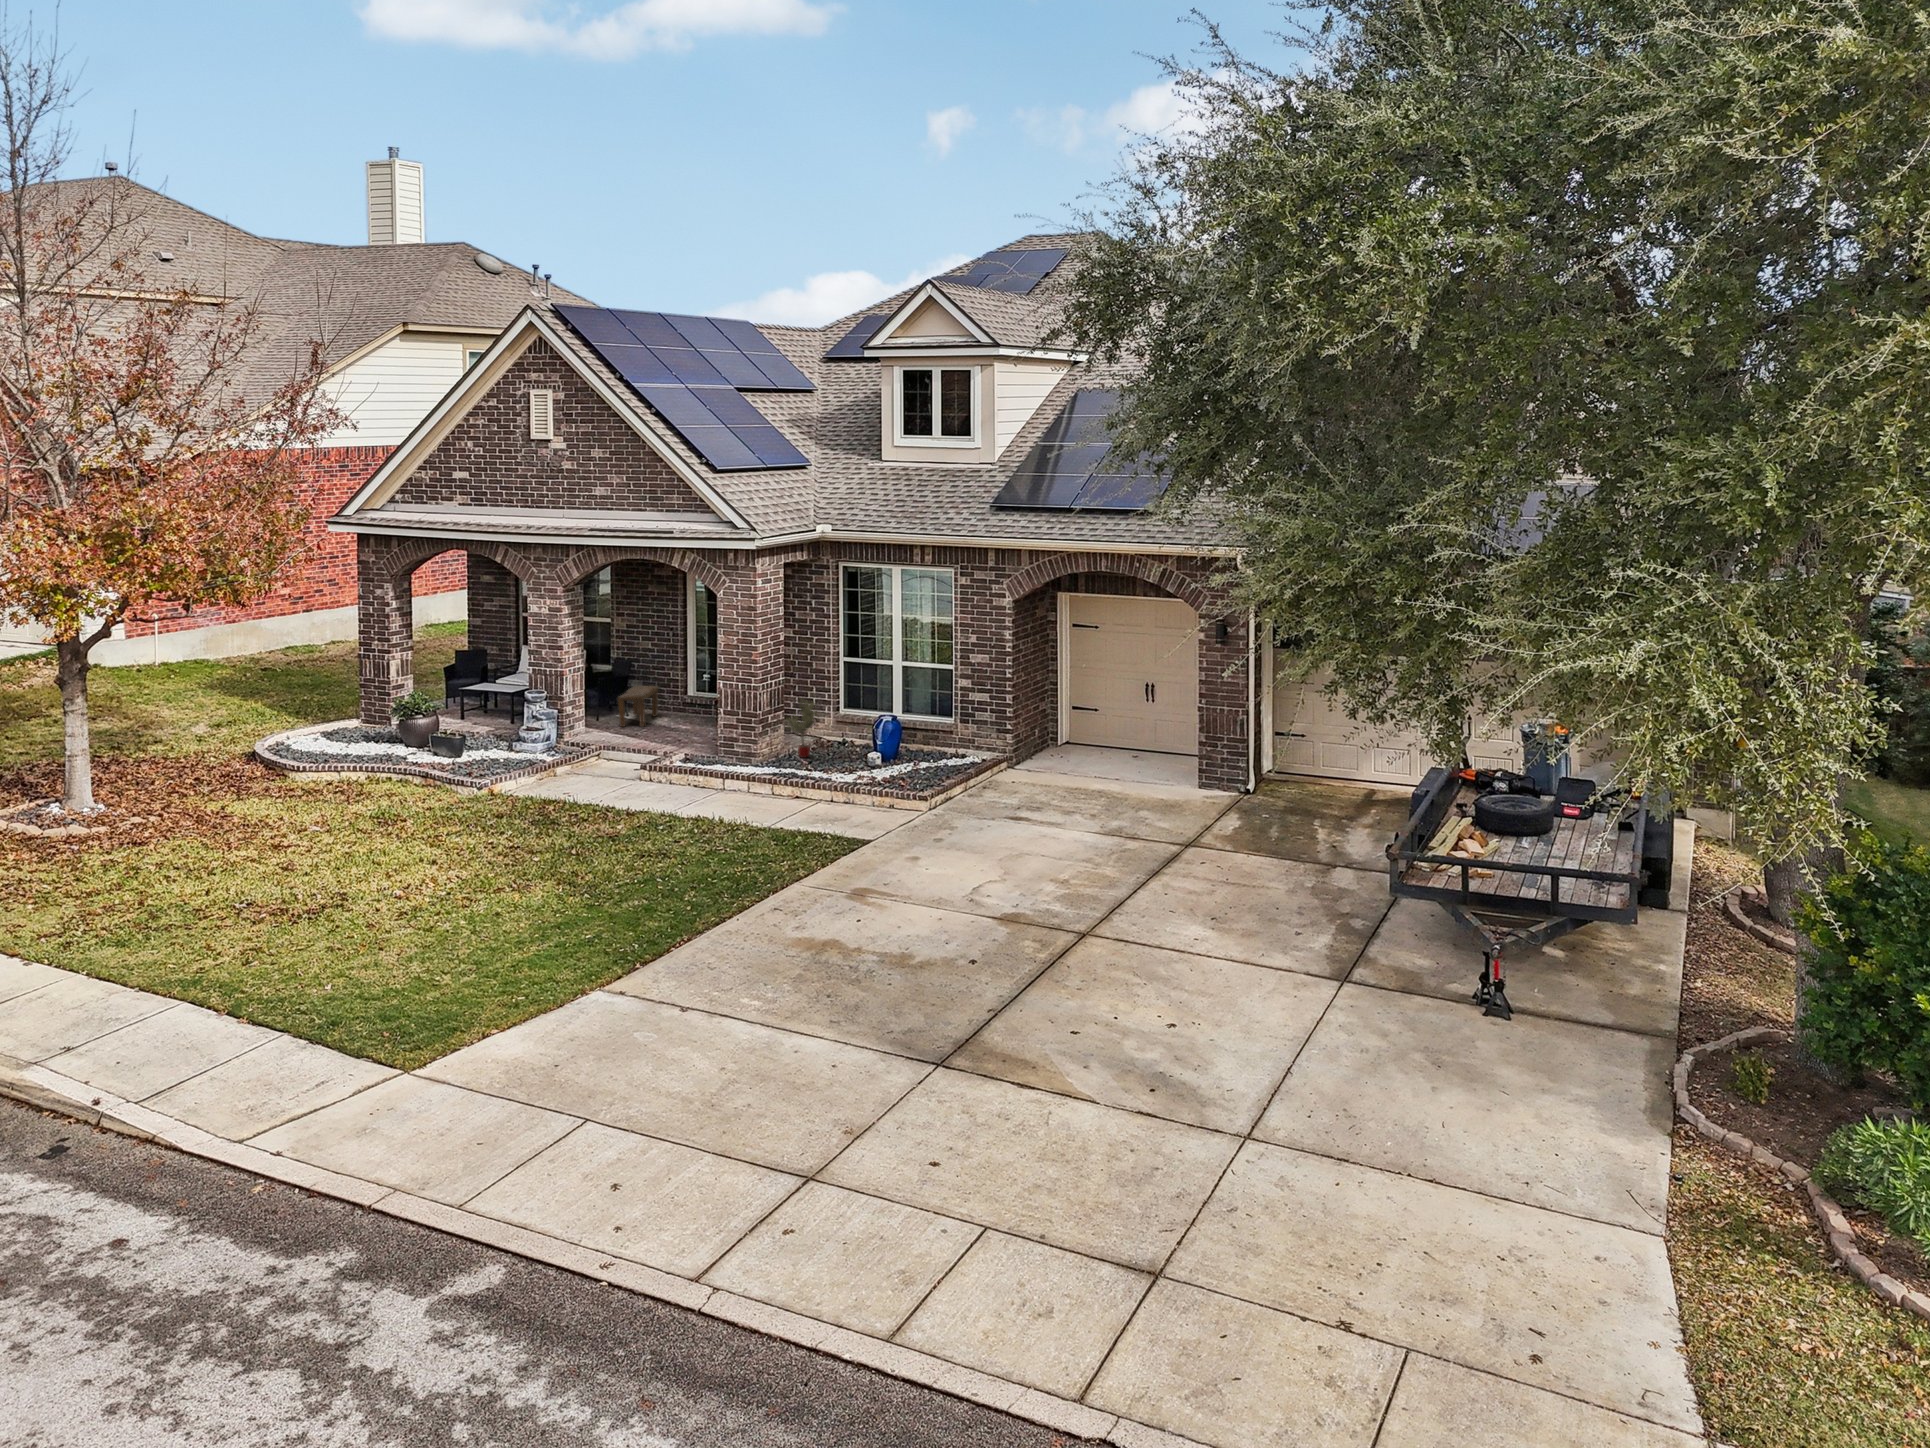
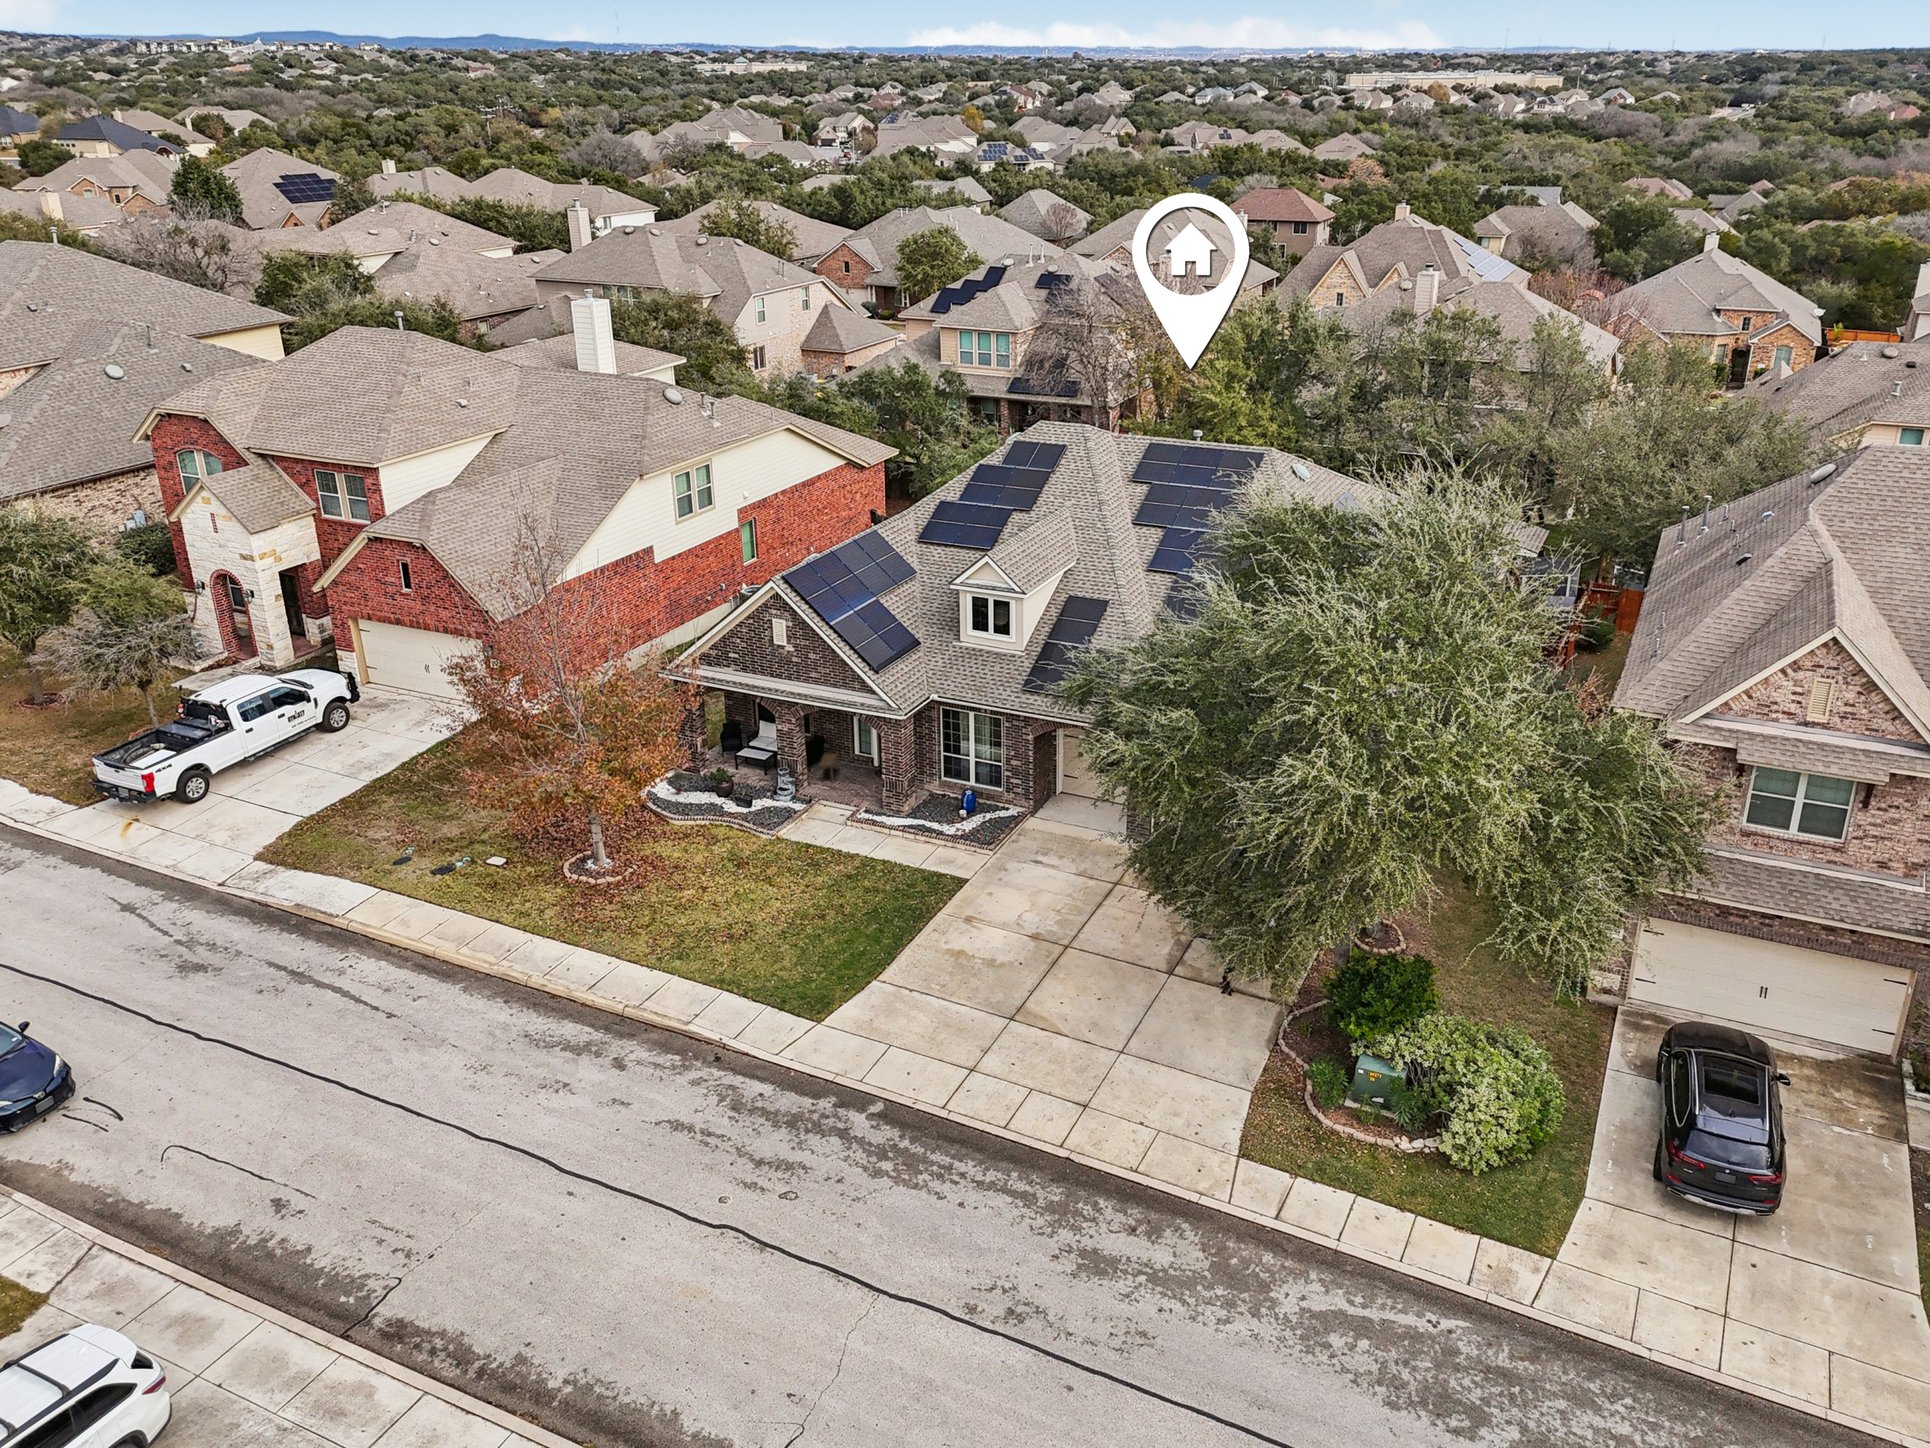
potted tree: present [787,700,817,758] -> present [673,767,687,794]

